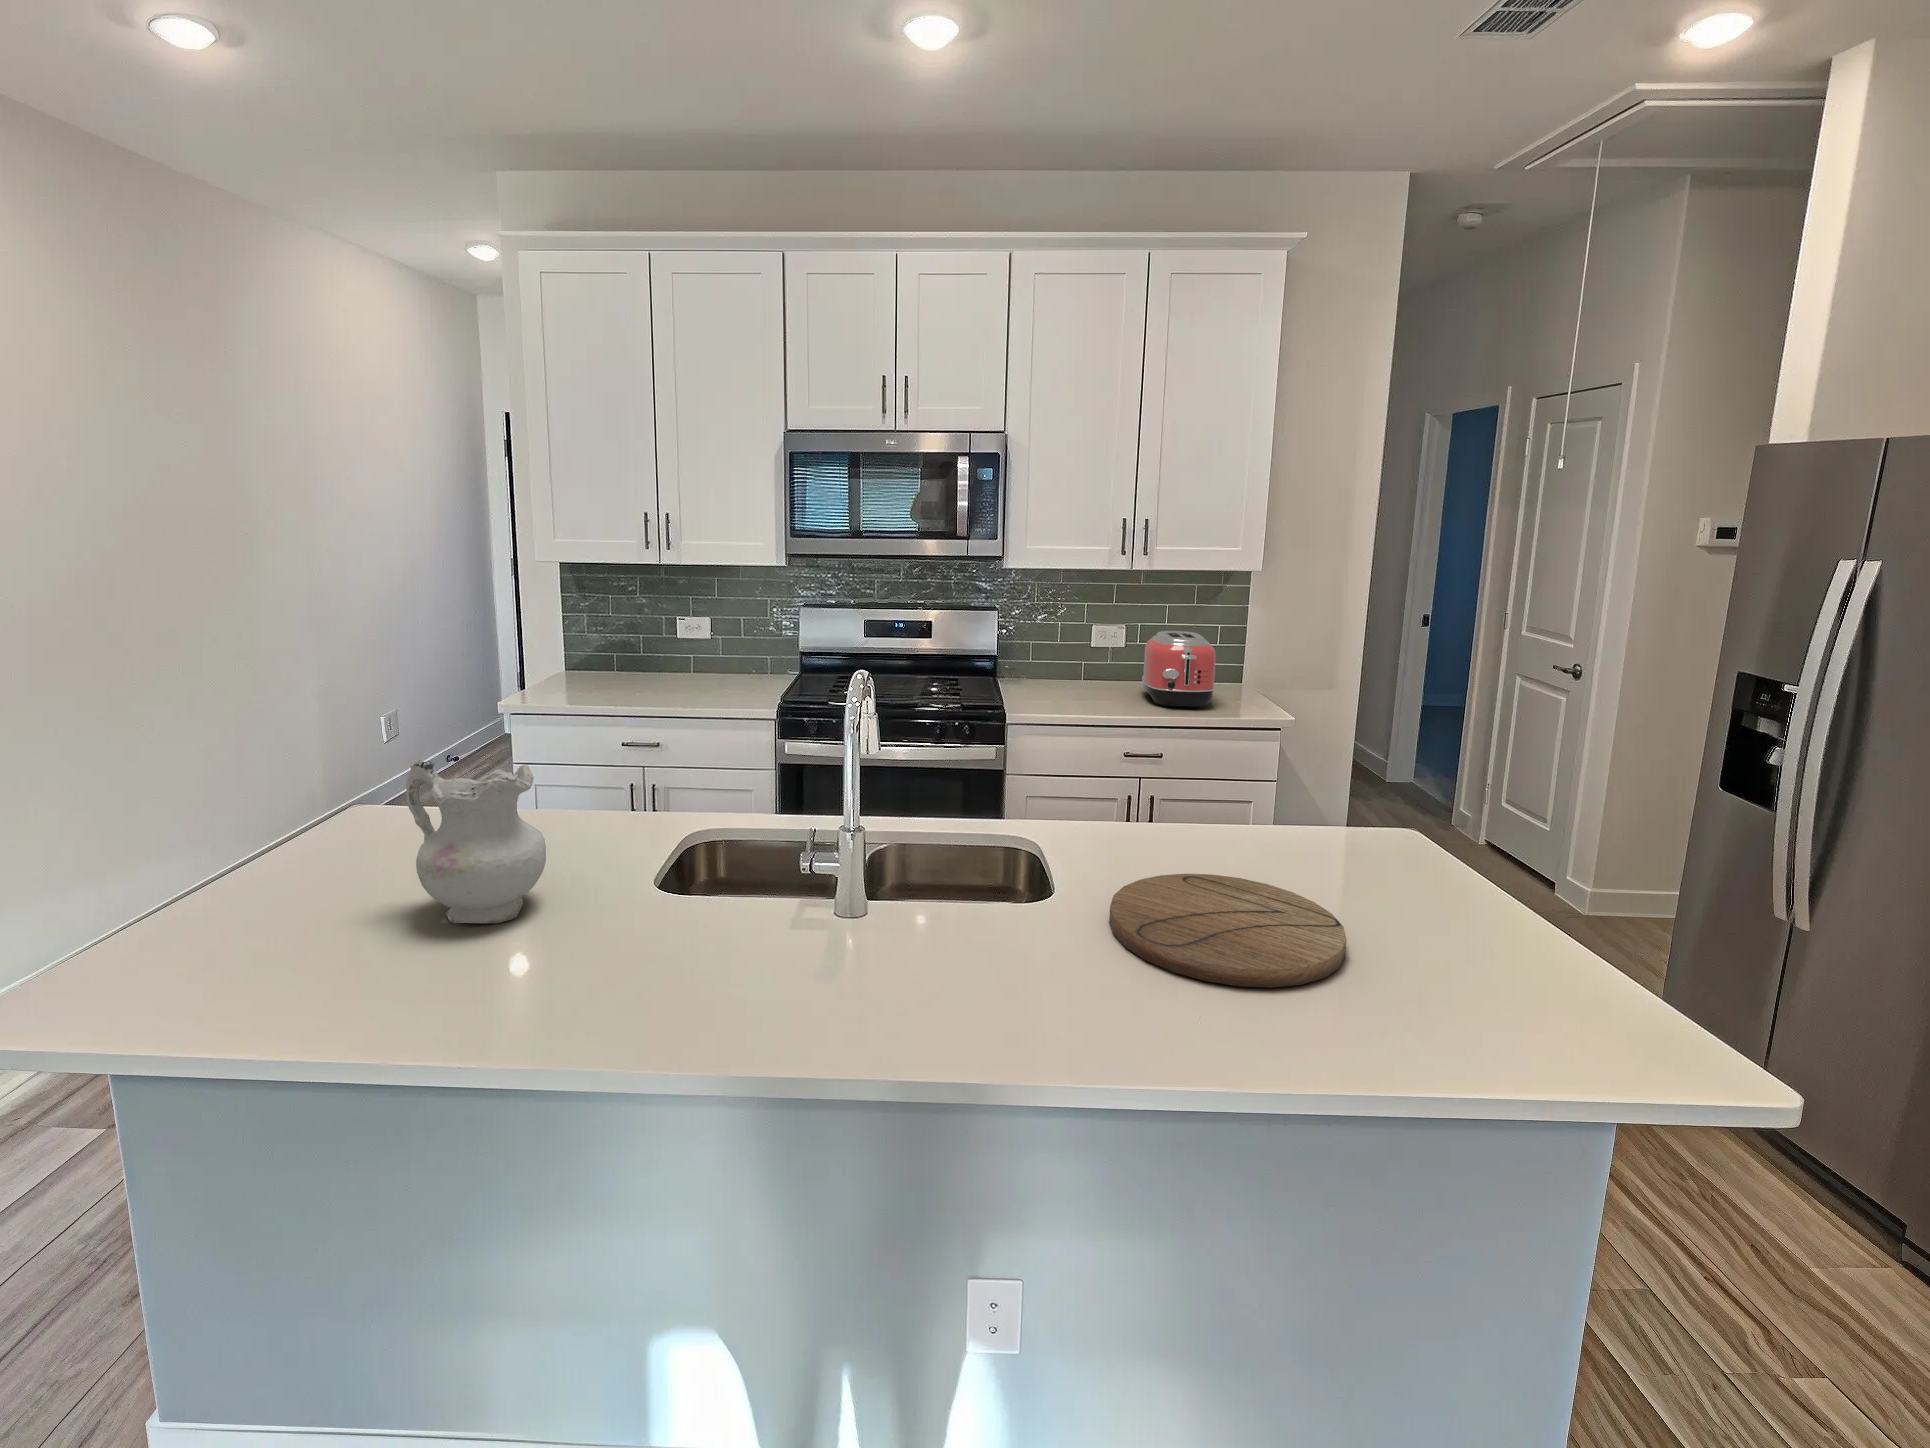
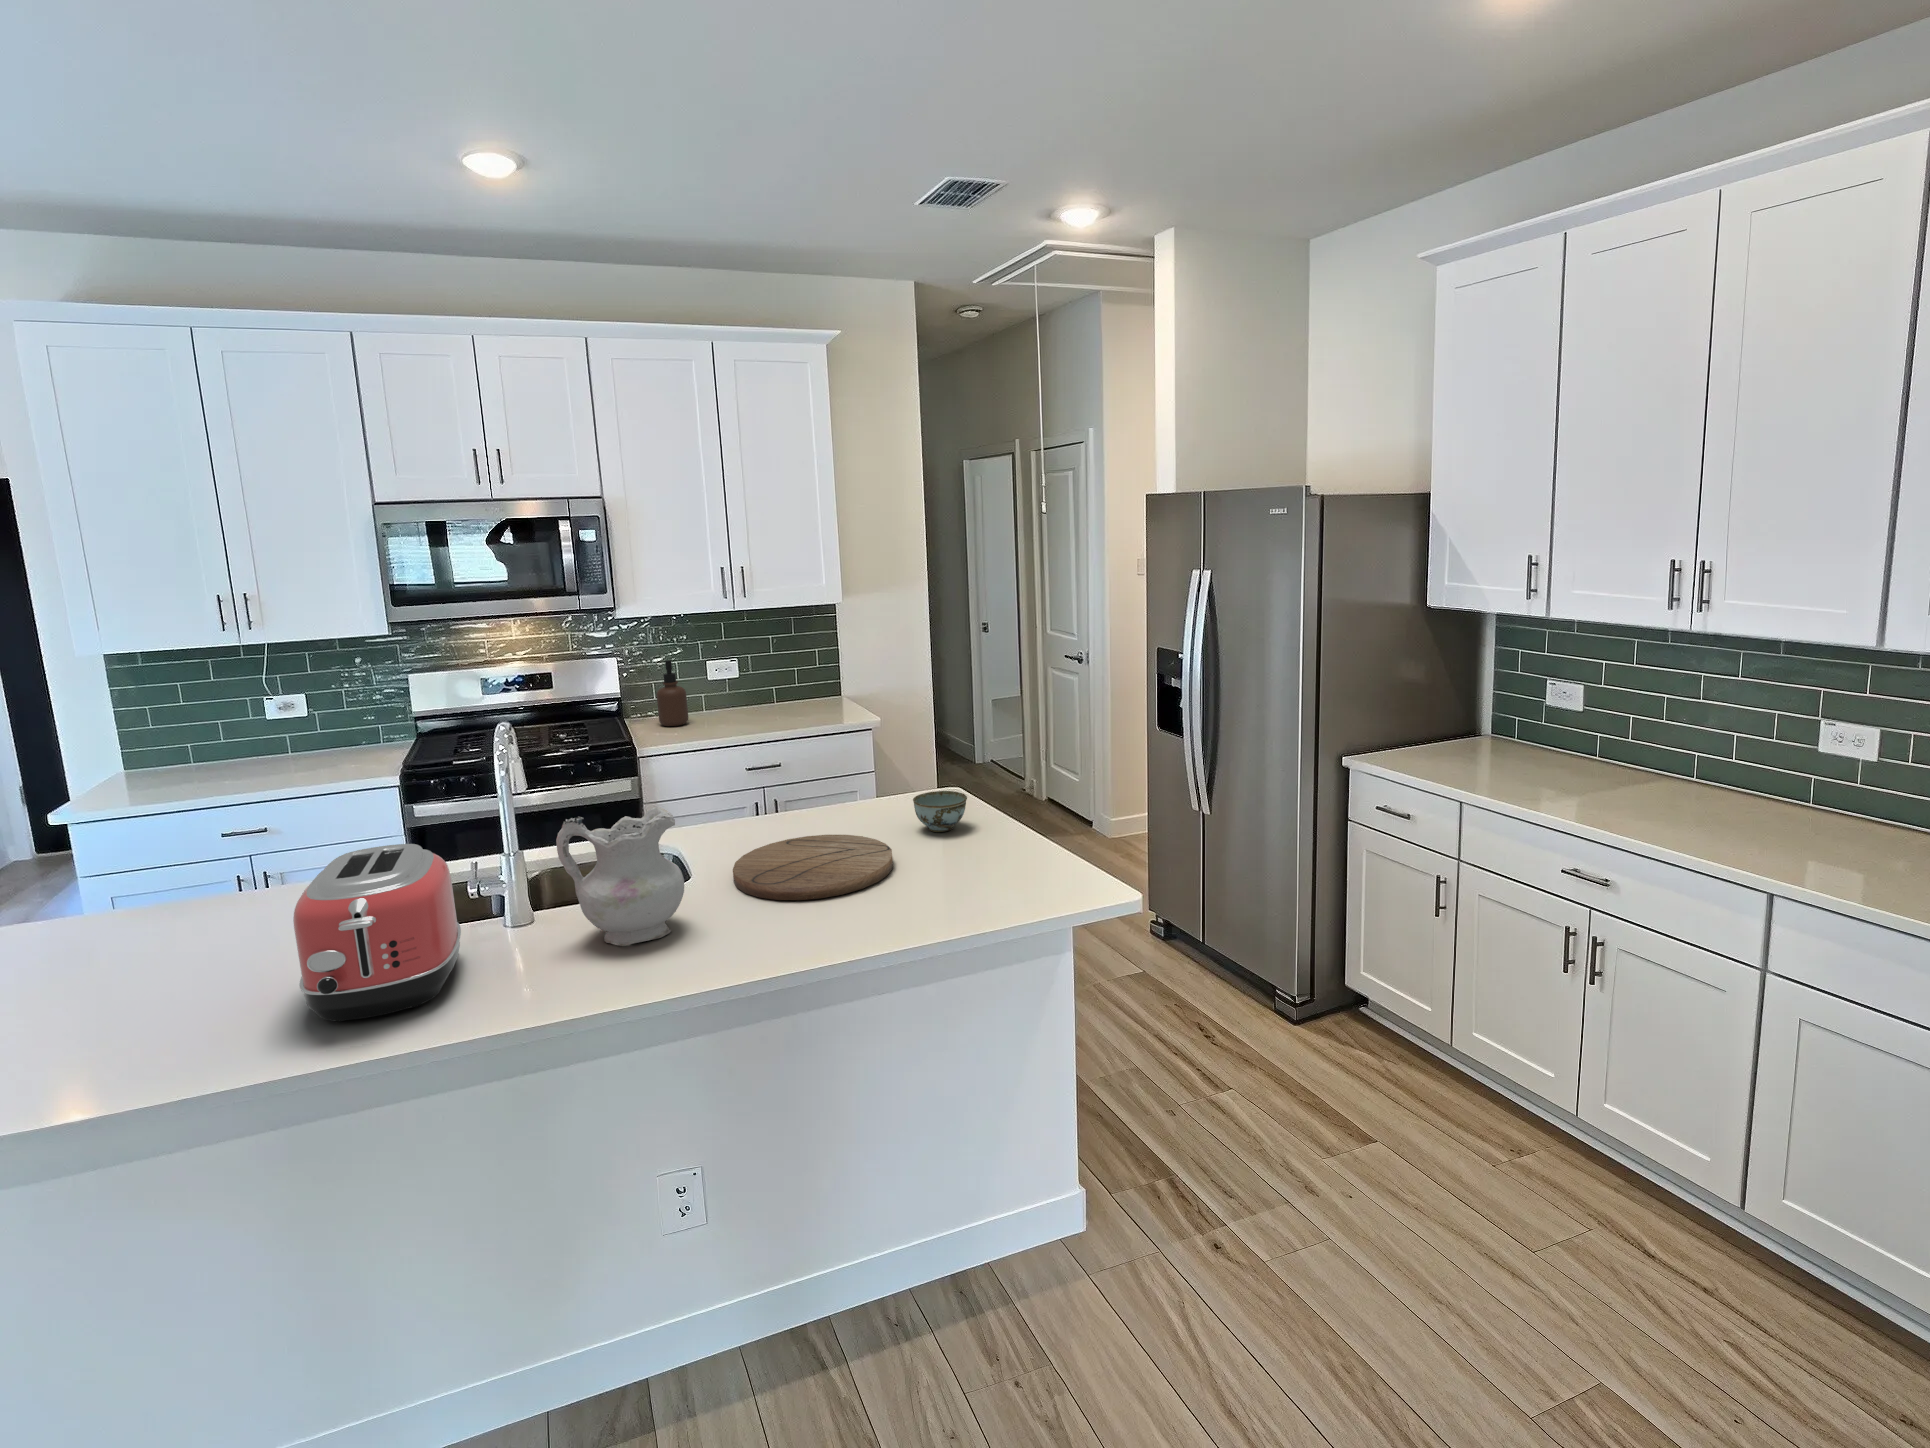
soap dispenser: none [1032,621,1064,693] -> present [657,660,688,726]
toaster: present [1142,631,1216,708] -> present [293,844,461,1022]
ceramic pitcher: present [406,761,546,923] -> present [556,807,684,946]
bowl: none [1372,844,1463,909] -> present [913,791,967,832]

